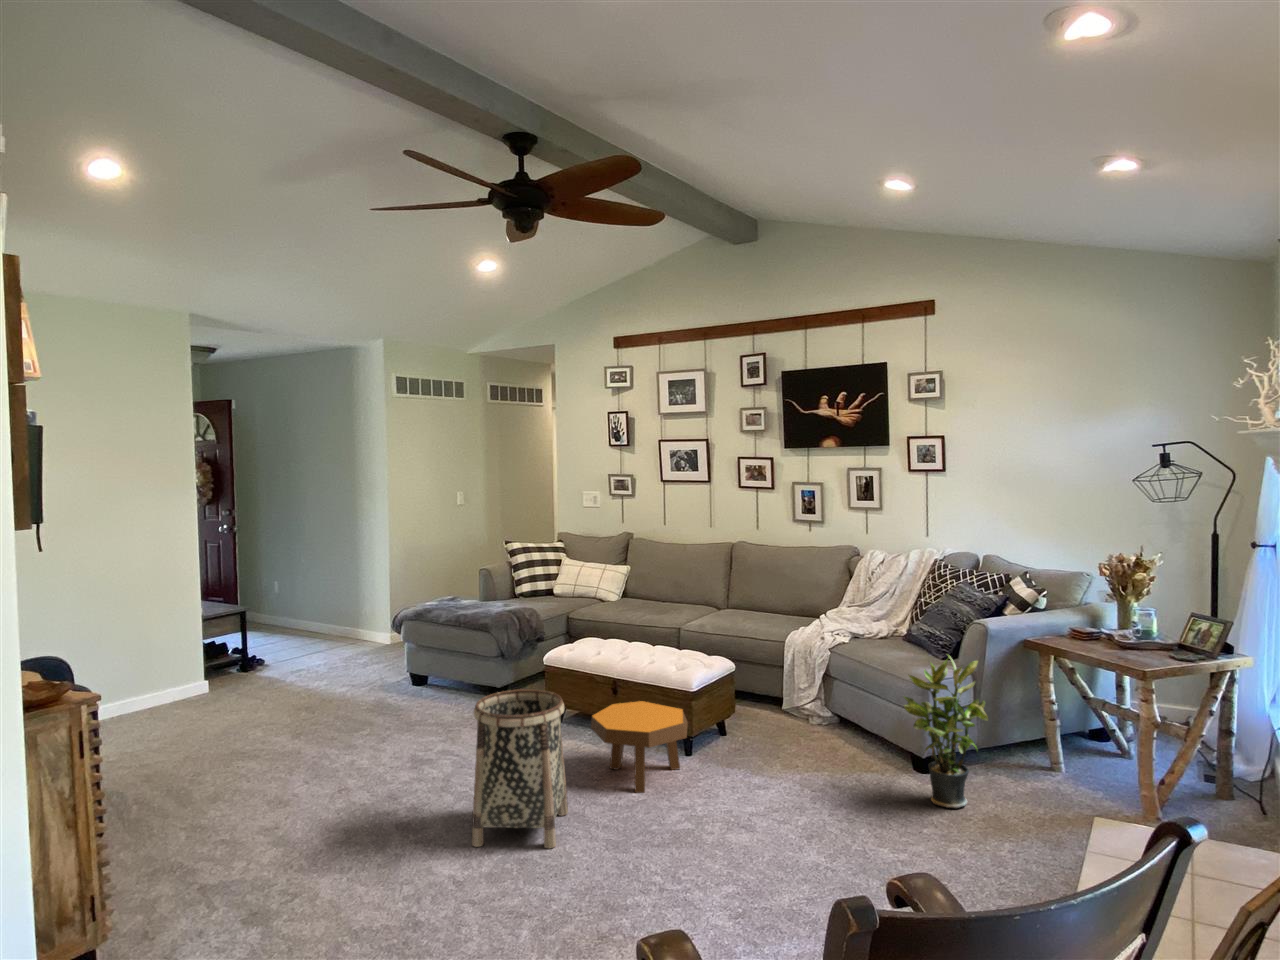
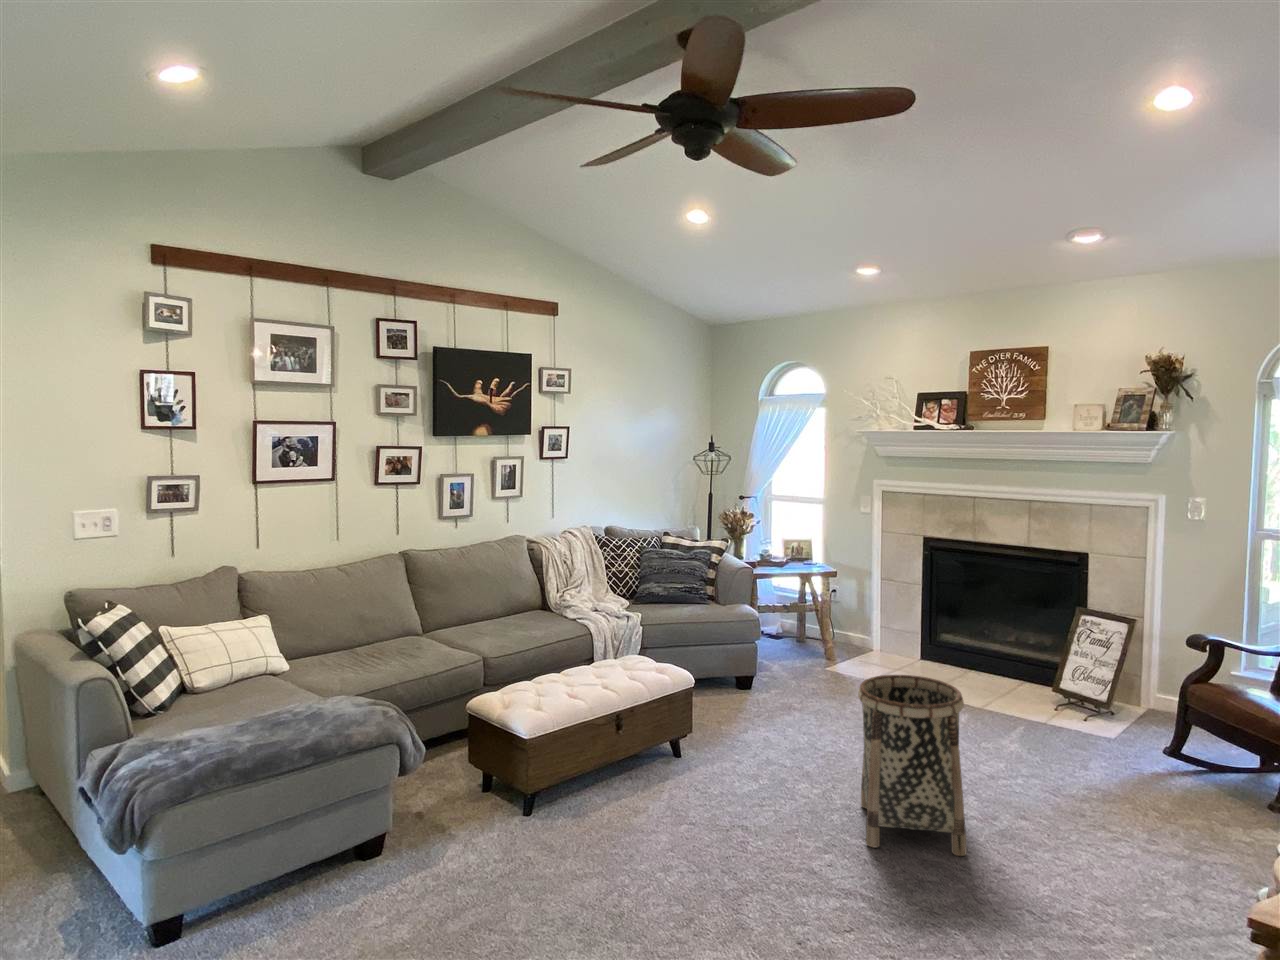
potted plant: present [904,656,988,809] -> none [785,572,842,679]
footstool: present [591,701,688,793] -> none [704,690,811,780]

